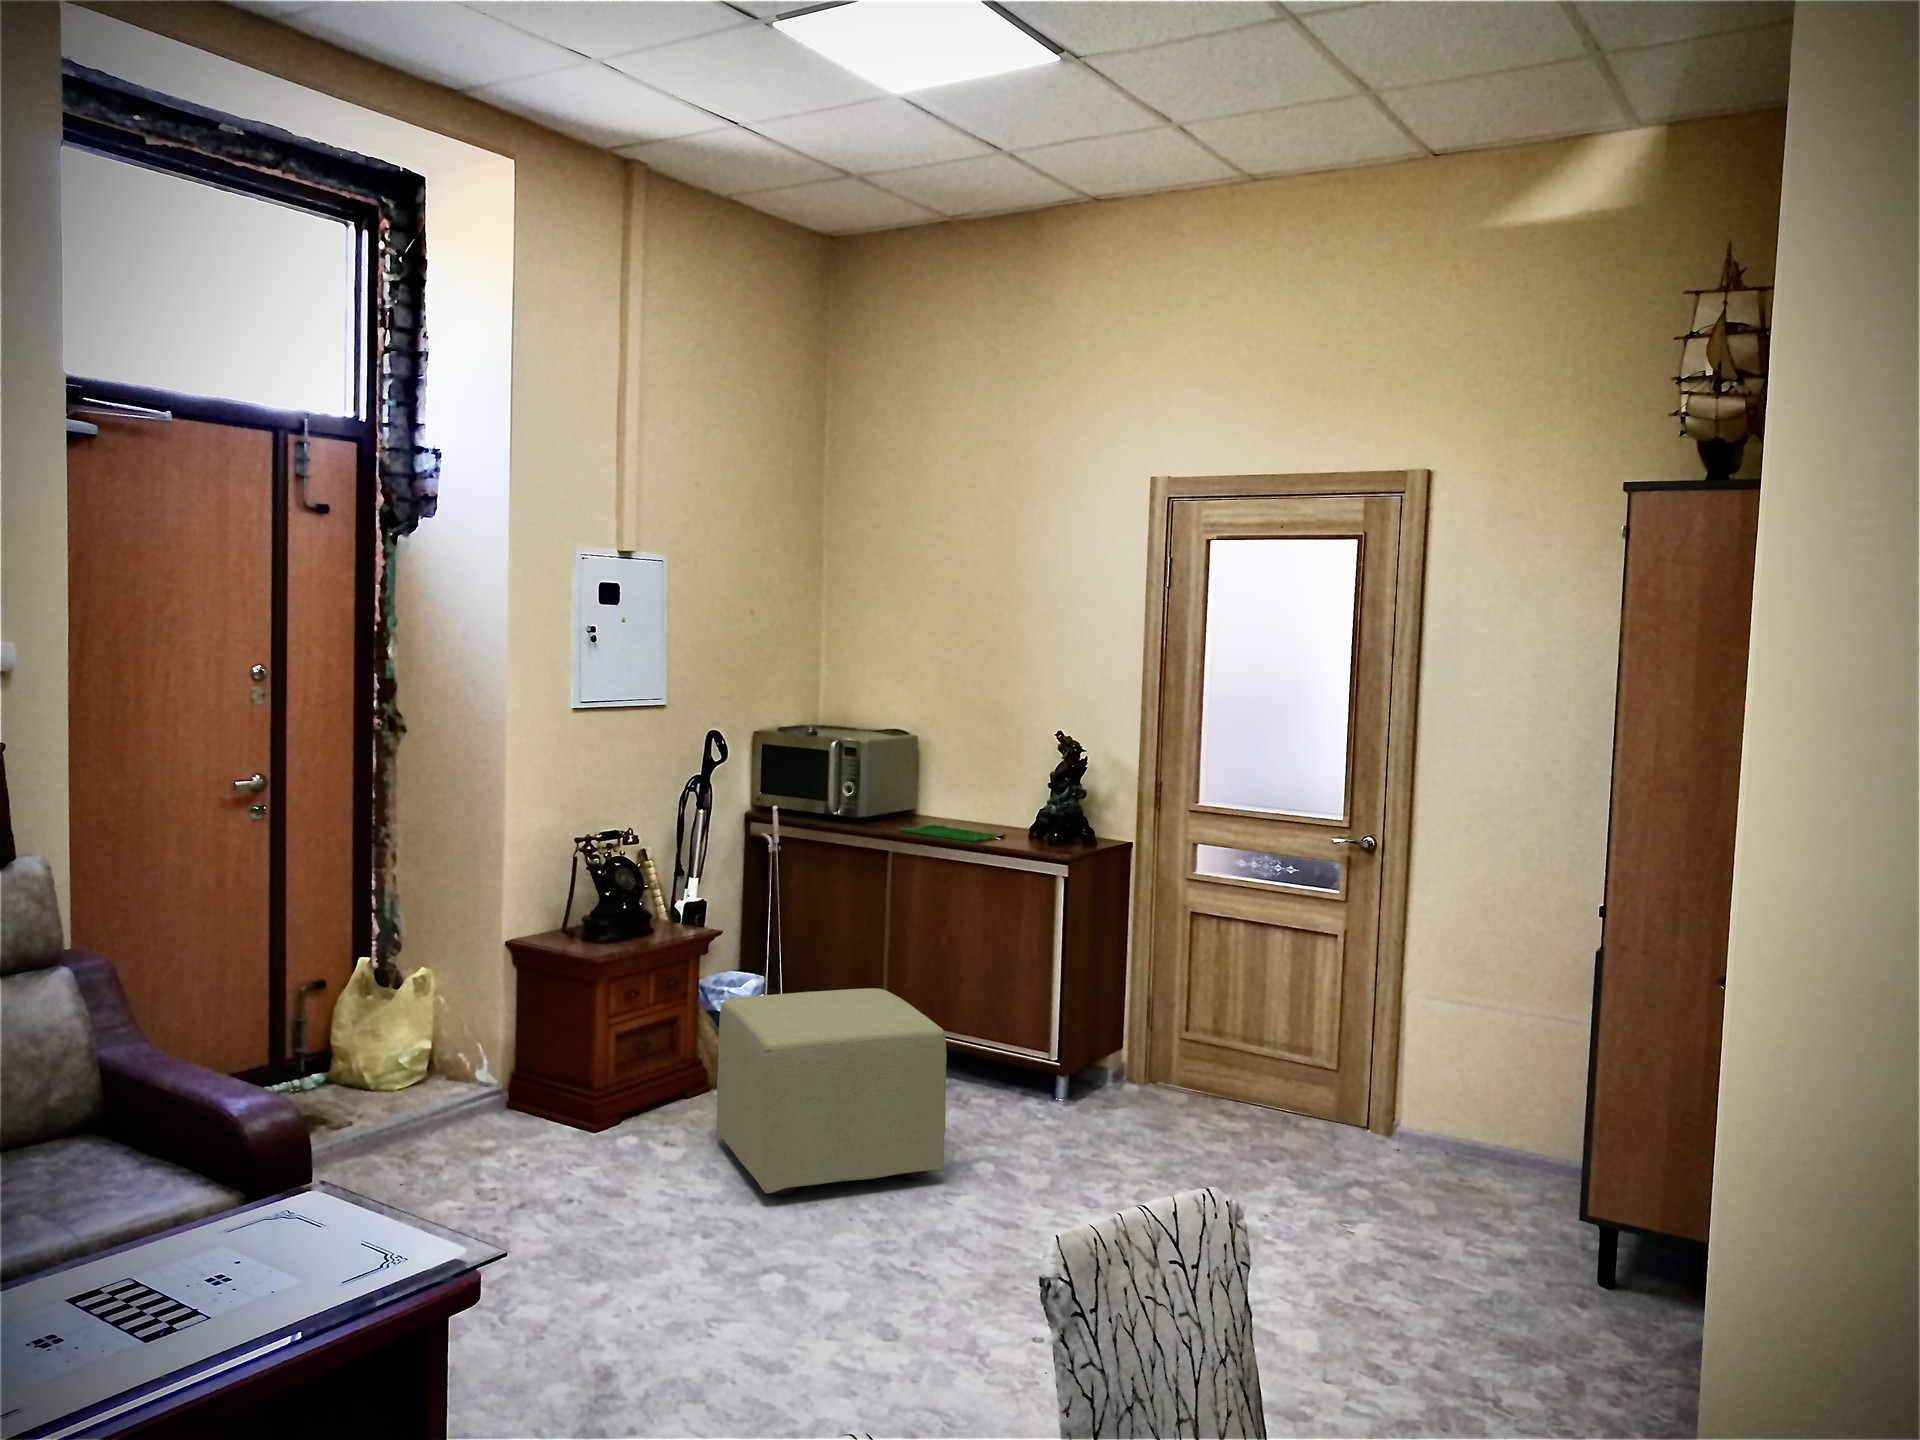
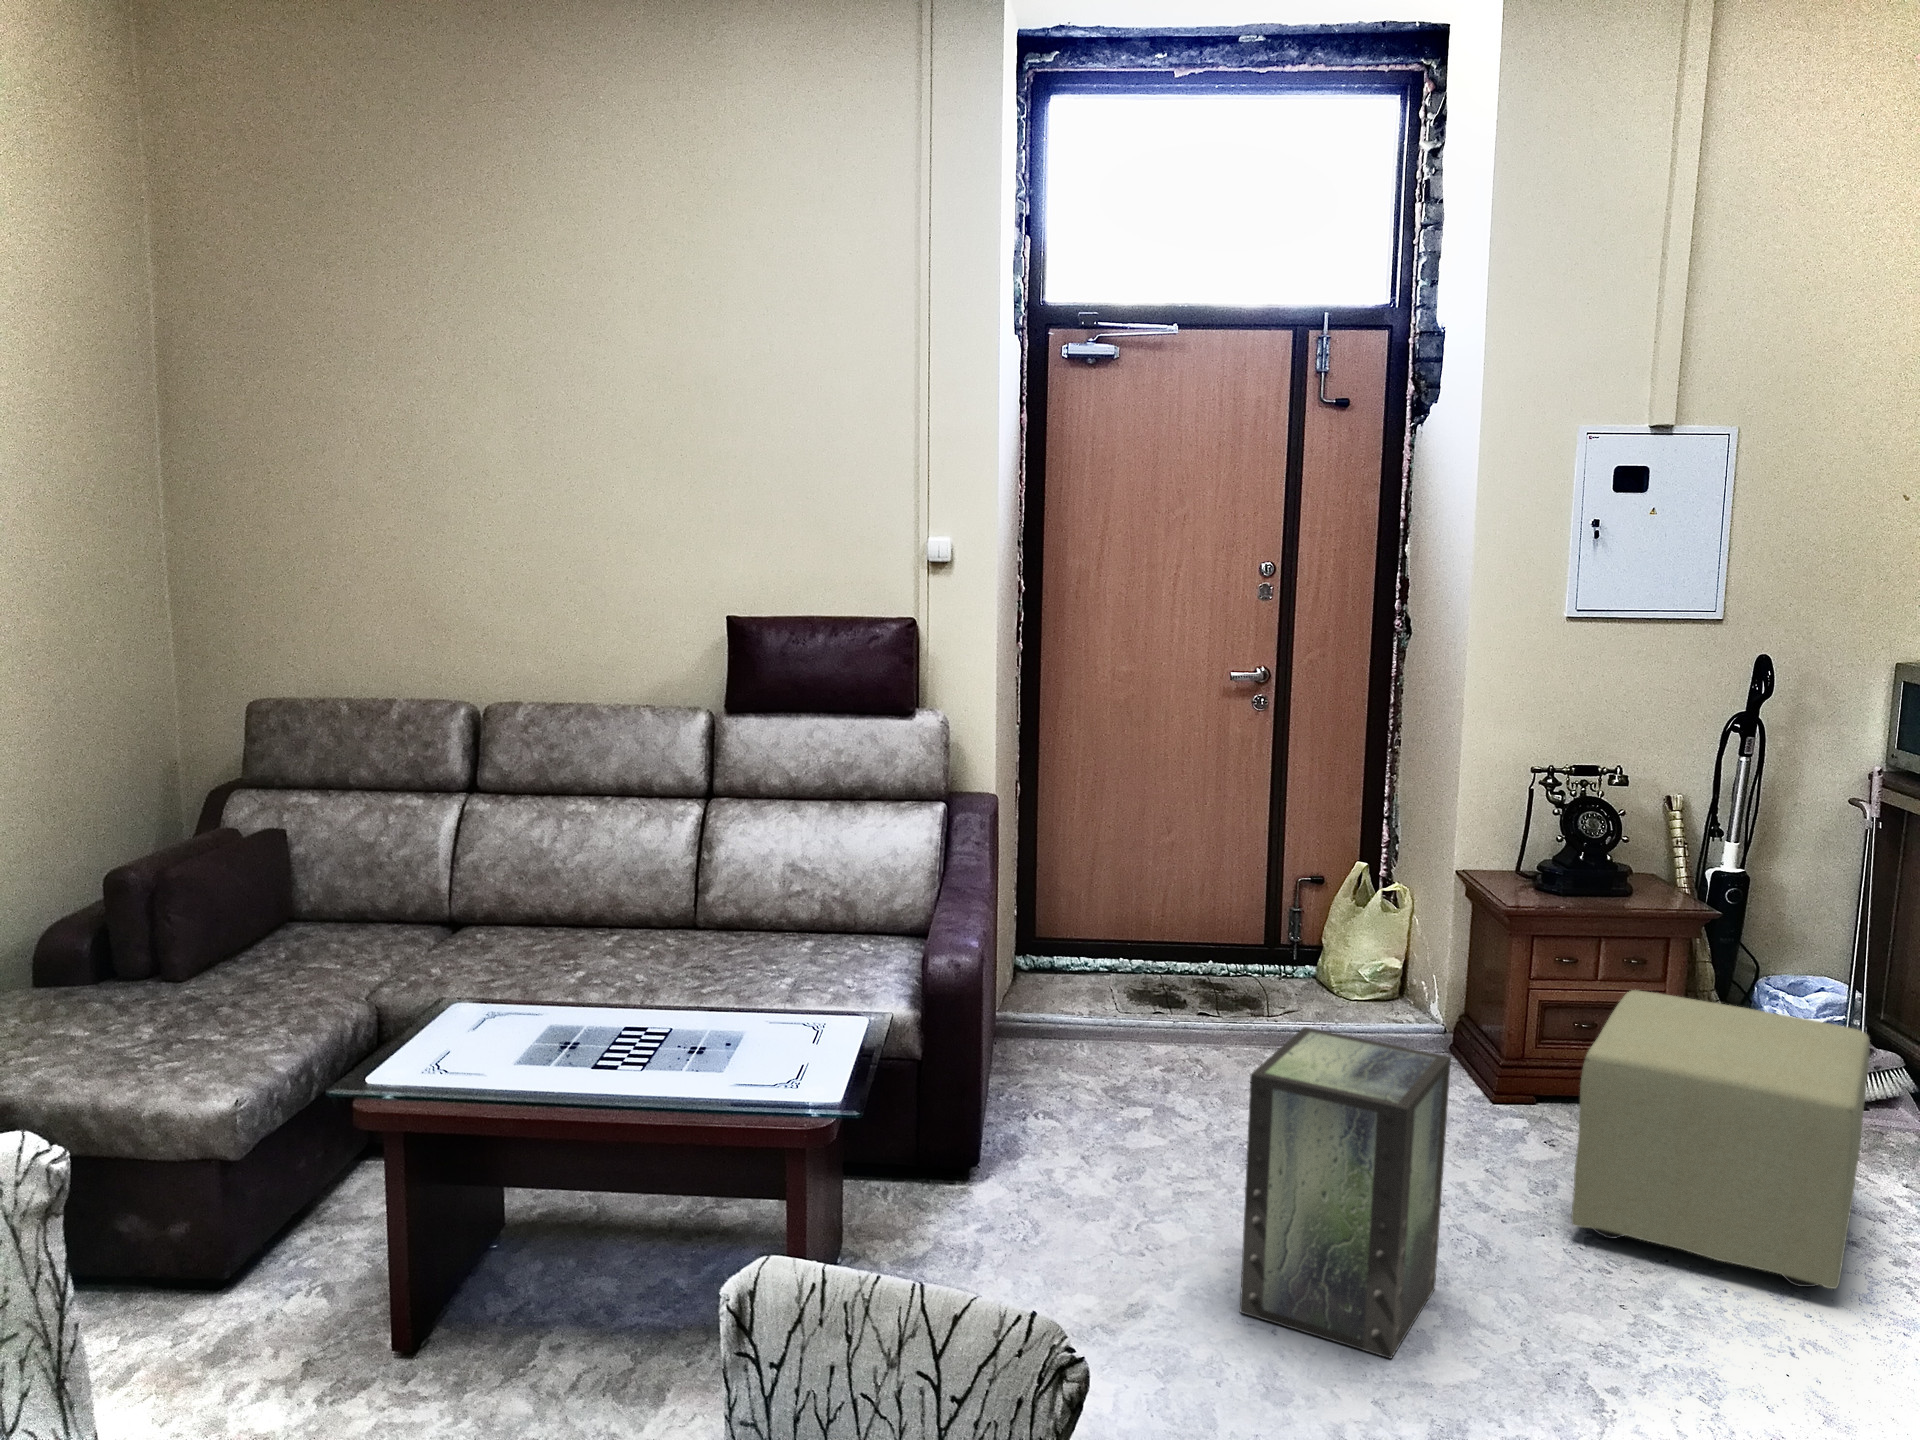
storage box: none [596,1066,770,1355] -> present [1240,1027,1451,1359]

